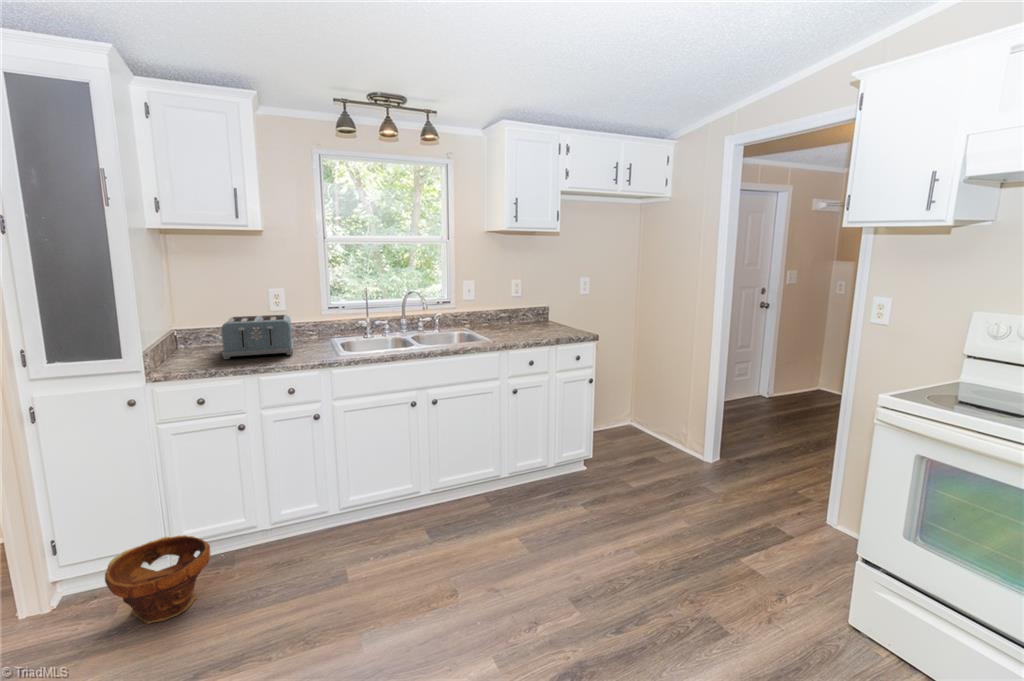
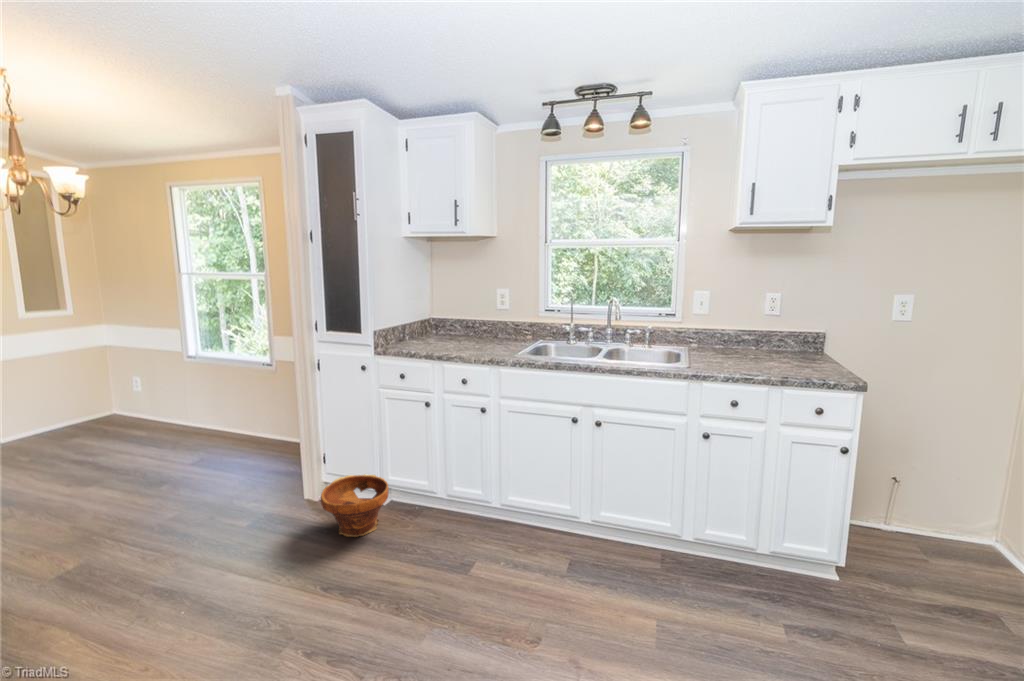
toaster: present [221,315,293,359] -> none [433,311,504,350]

